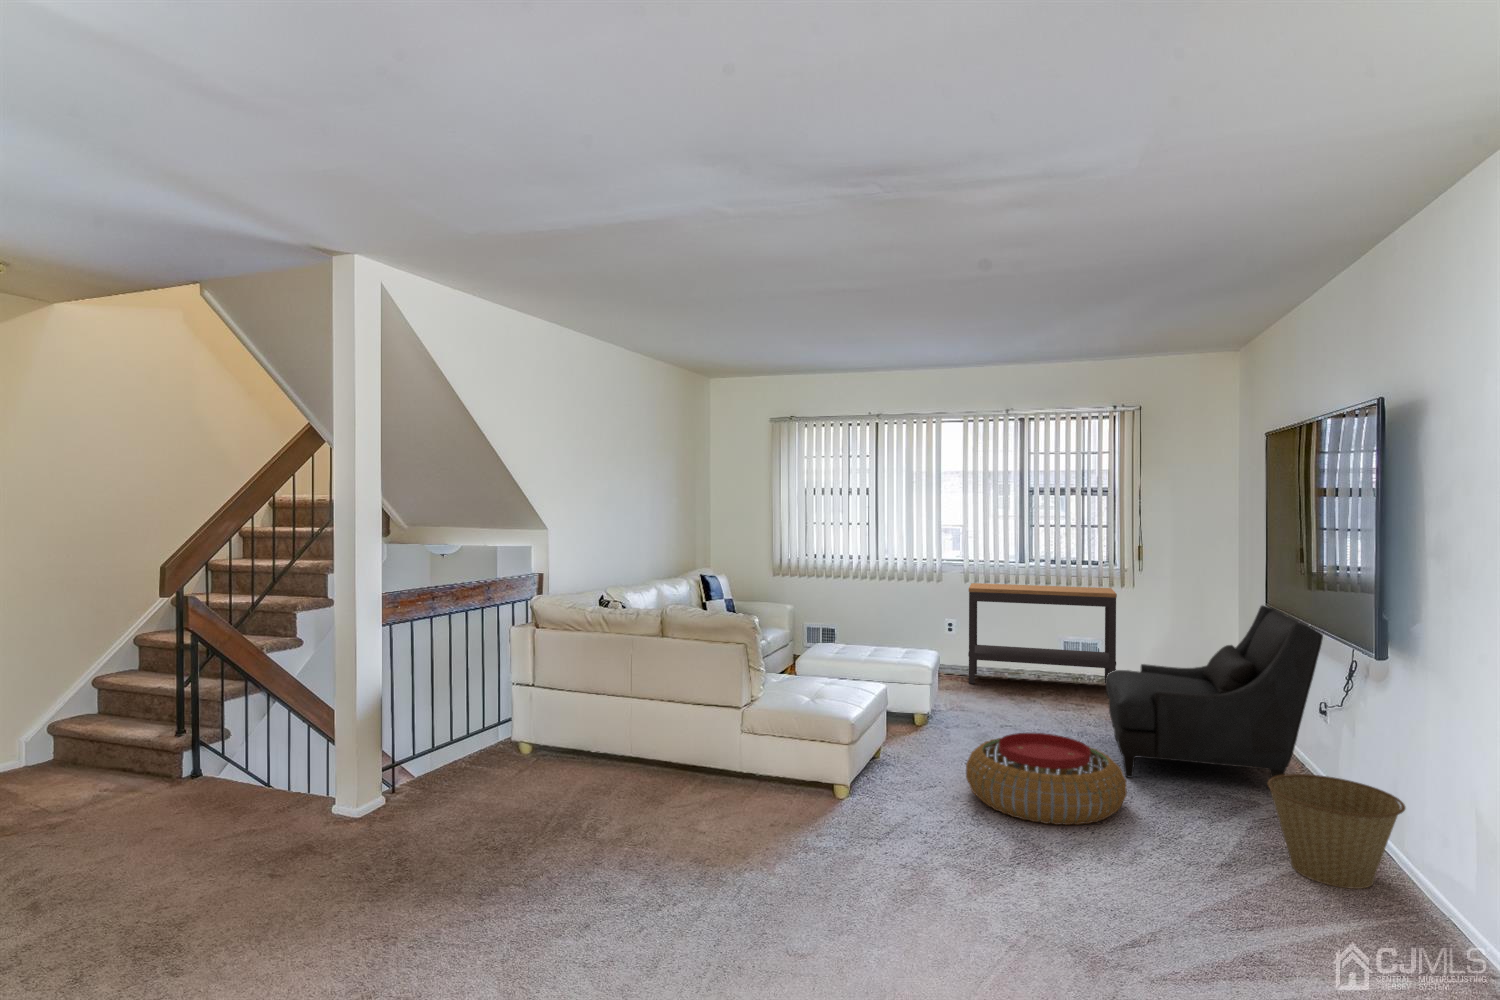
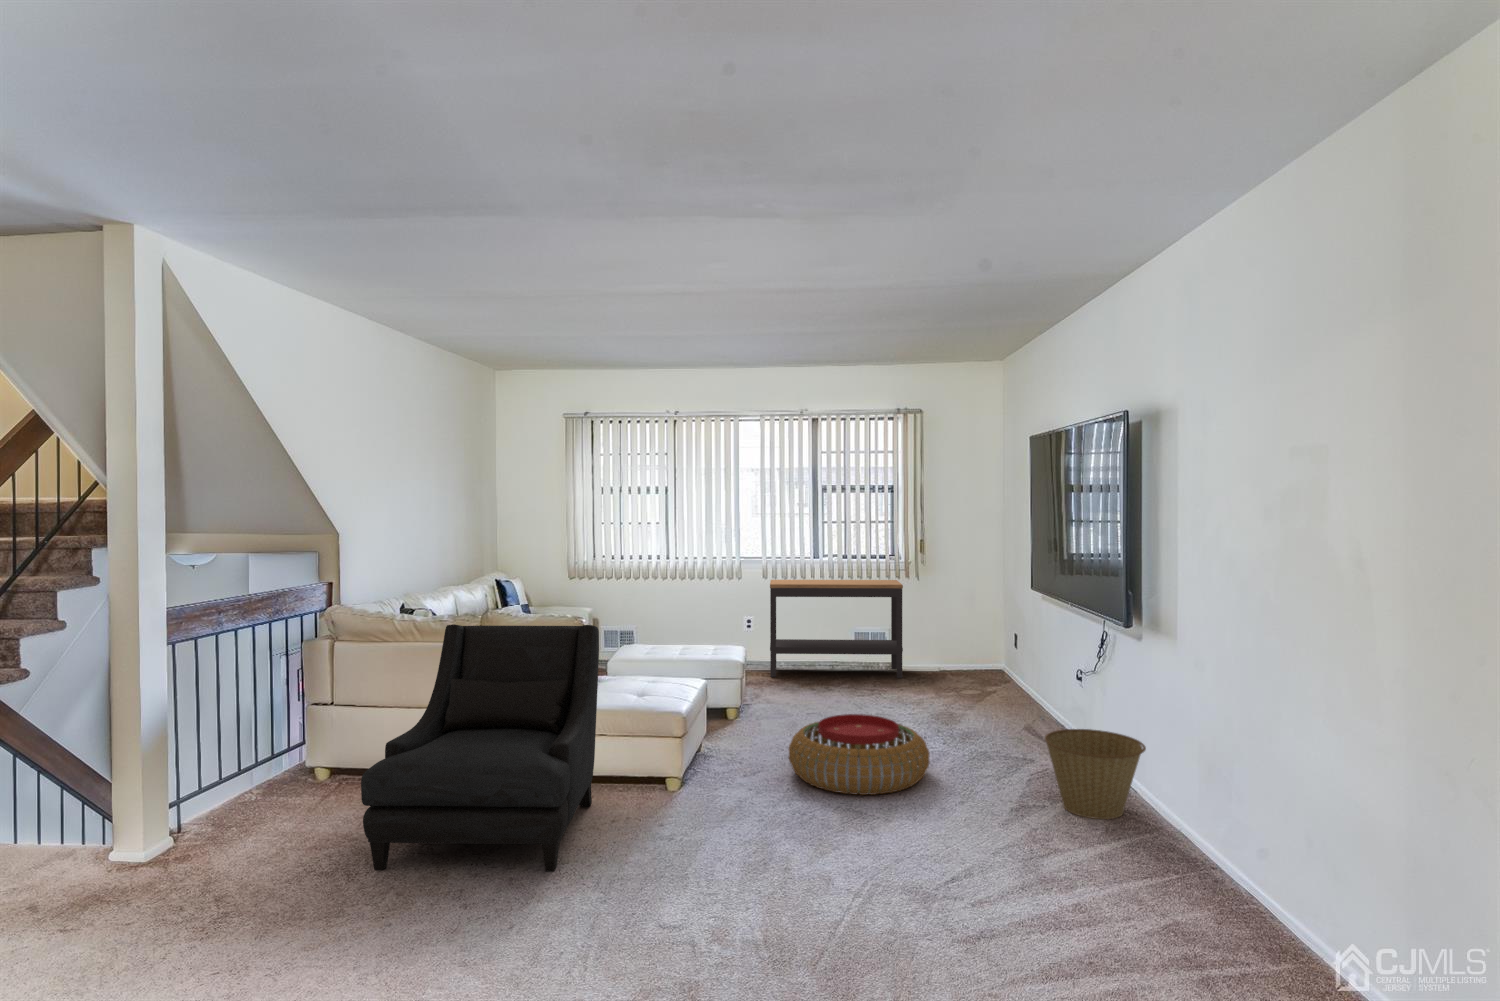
armchair: present [1106,605,1323,778] -> present [361,624,599,872]

